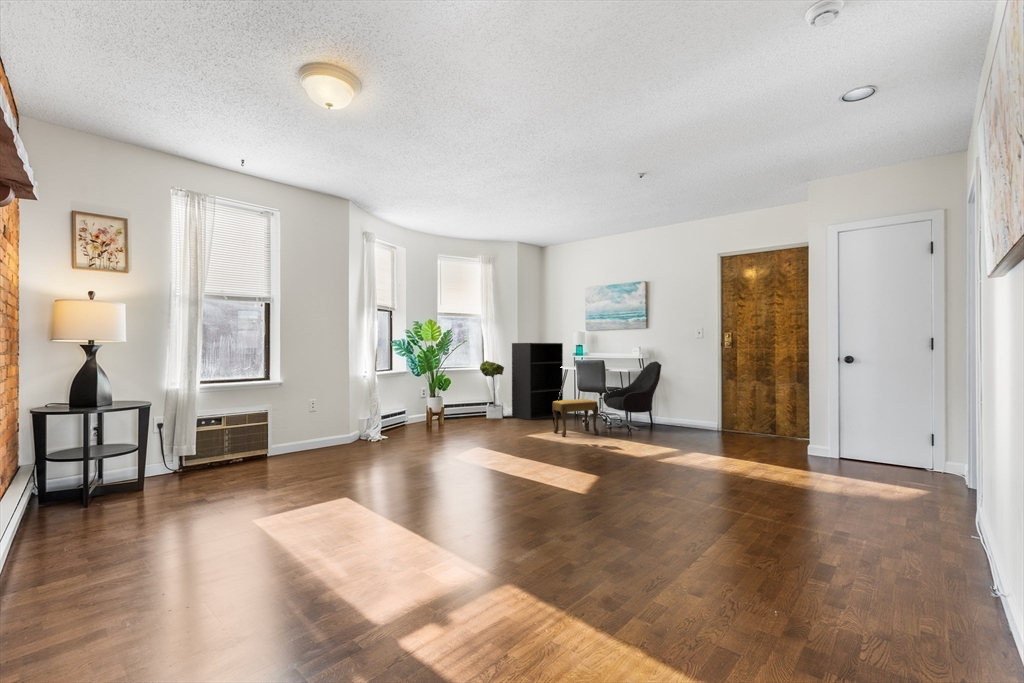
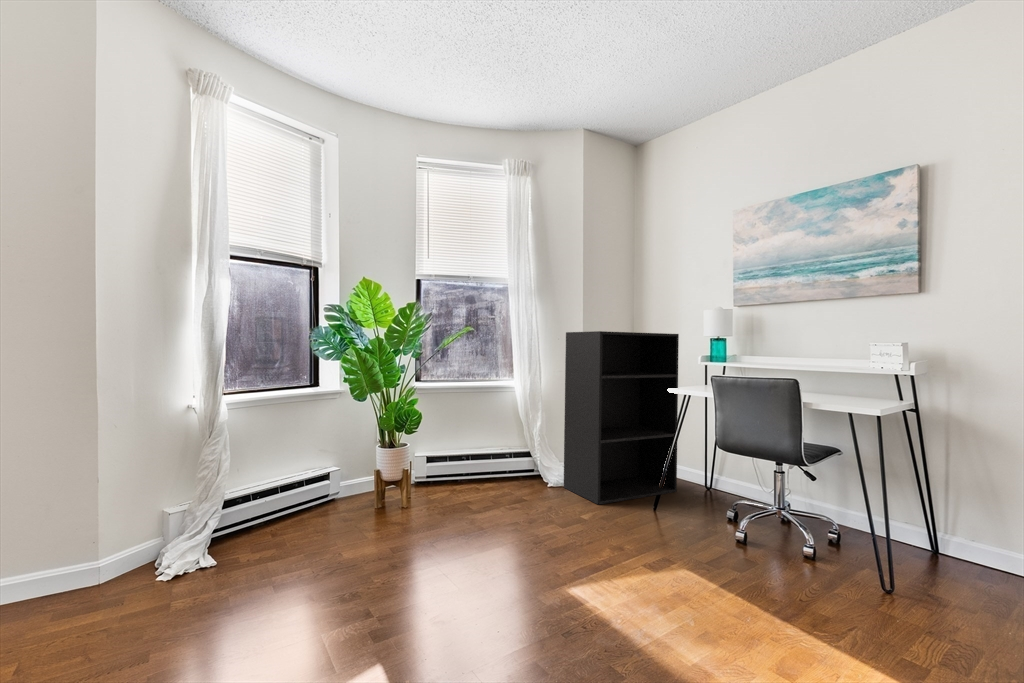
potted tree: present [480,361,504,419] -> none [498,367,548,492]
armchair: present [603,361,661,430] -> none [787,385,990,605]
footstool: present [552,399,599,437] -> none [639,492,790,625]

